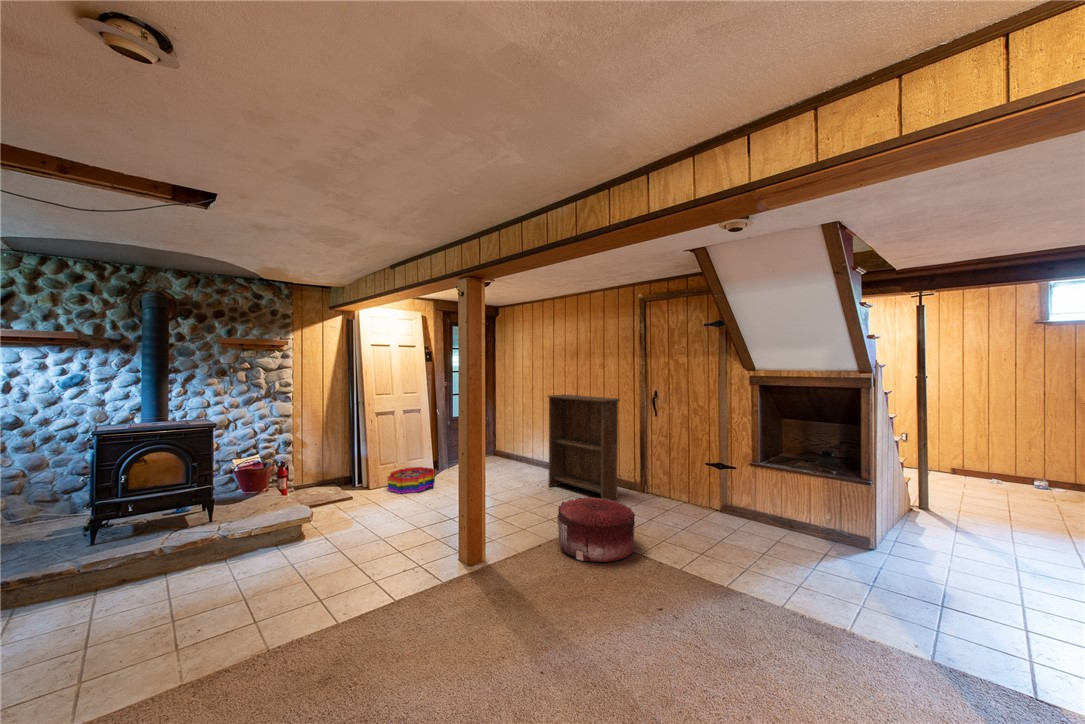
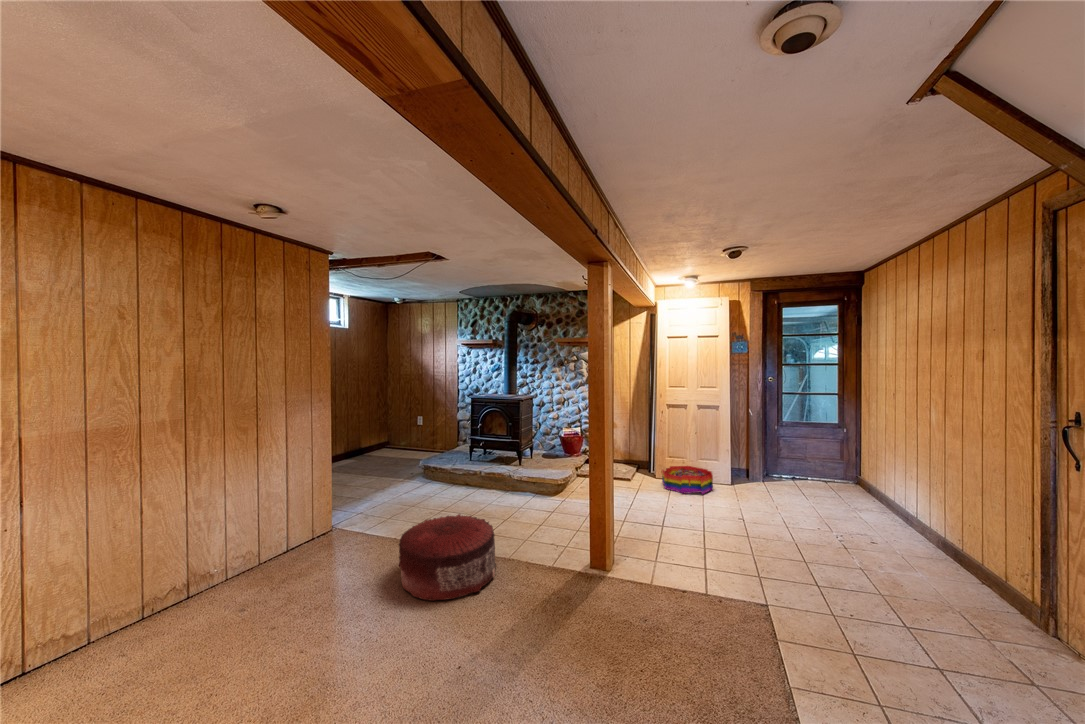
bookshelf: present [548,394,620,500] -> none [846,402,958,613]
pouf: present [557,496,635,563] -> present [399,514,496,601]

